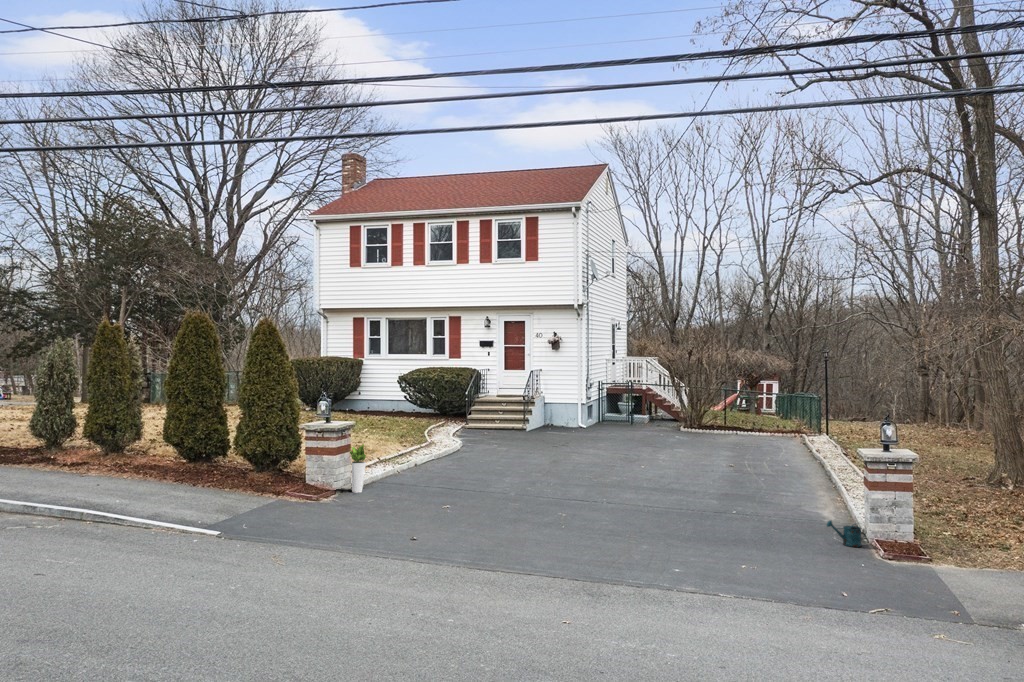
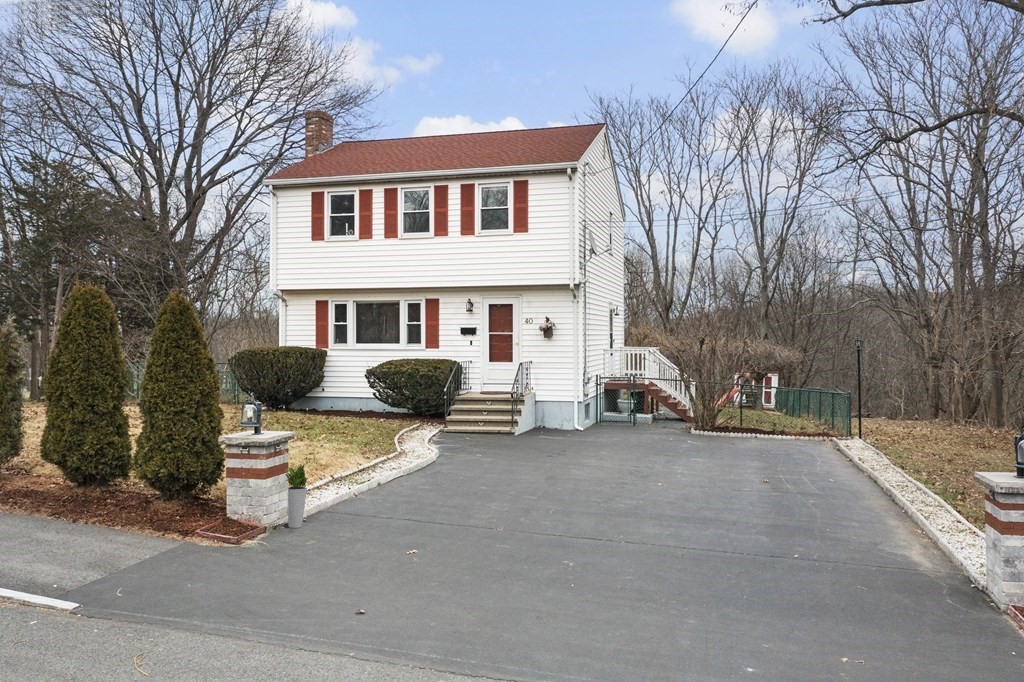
watering can: present [827,521,862,547] -> none [935,578,991,616]

